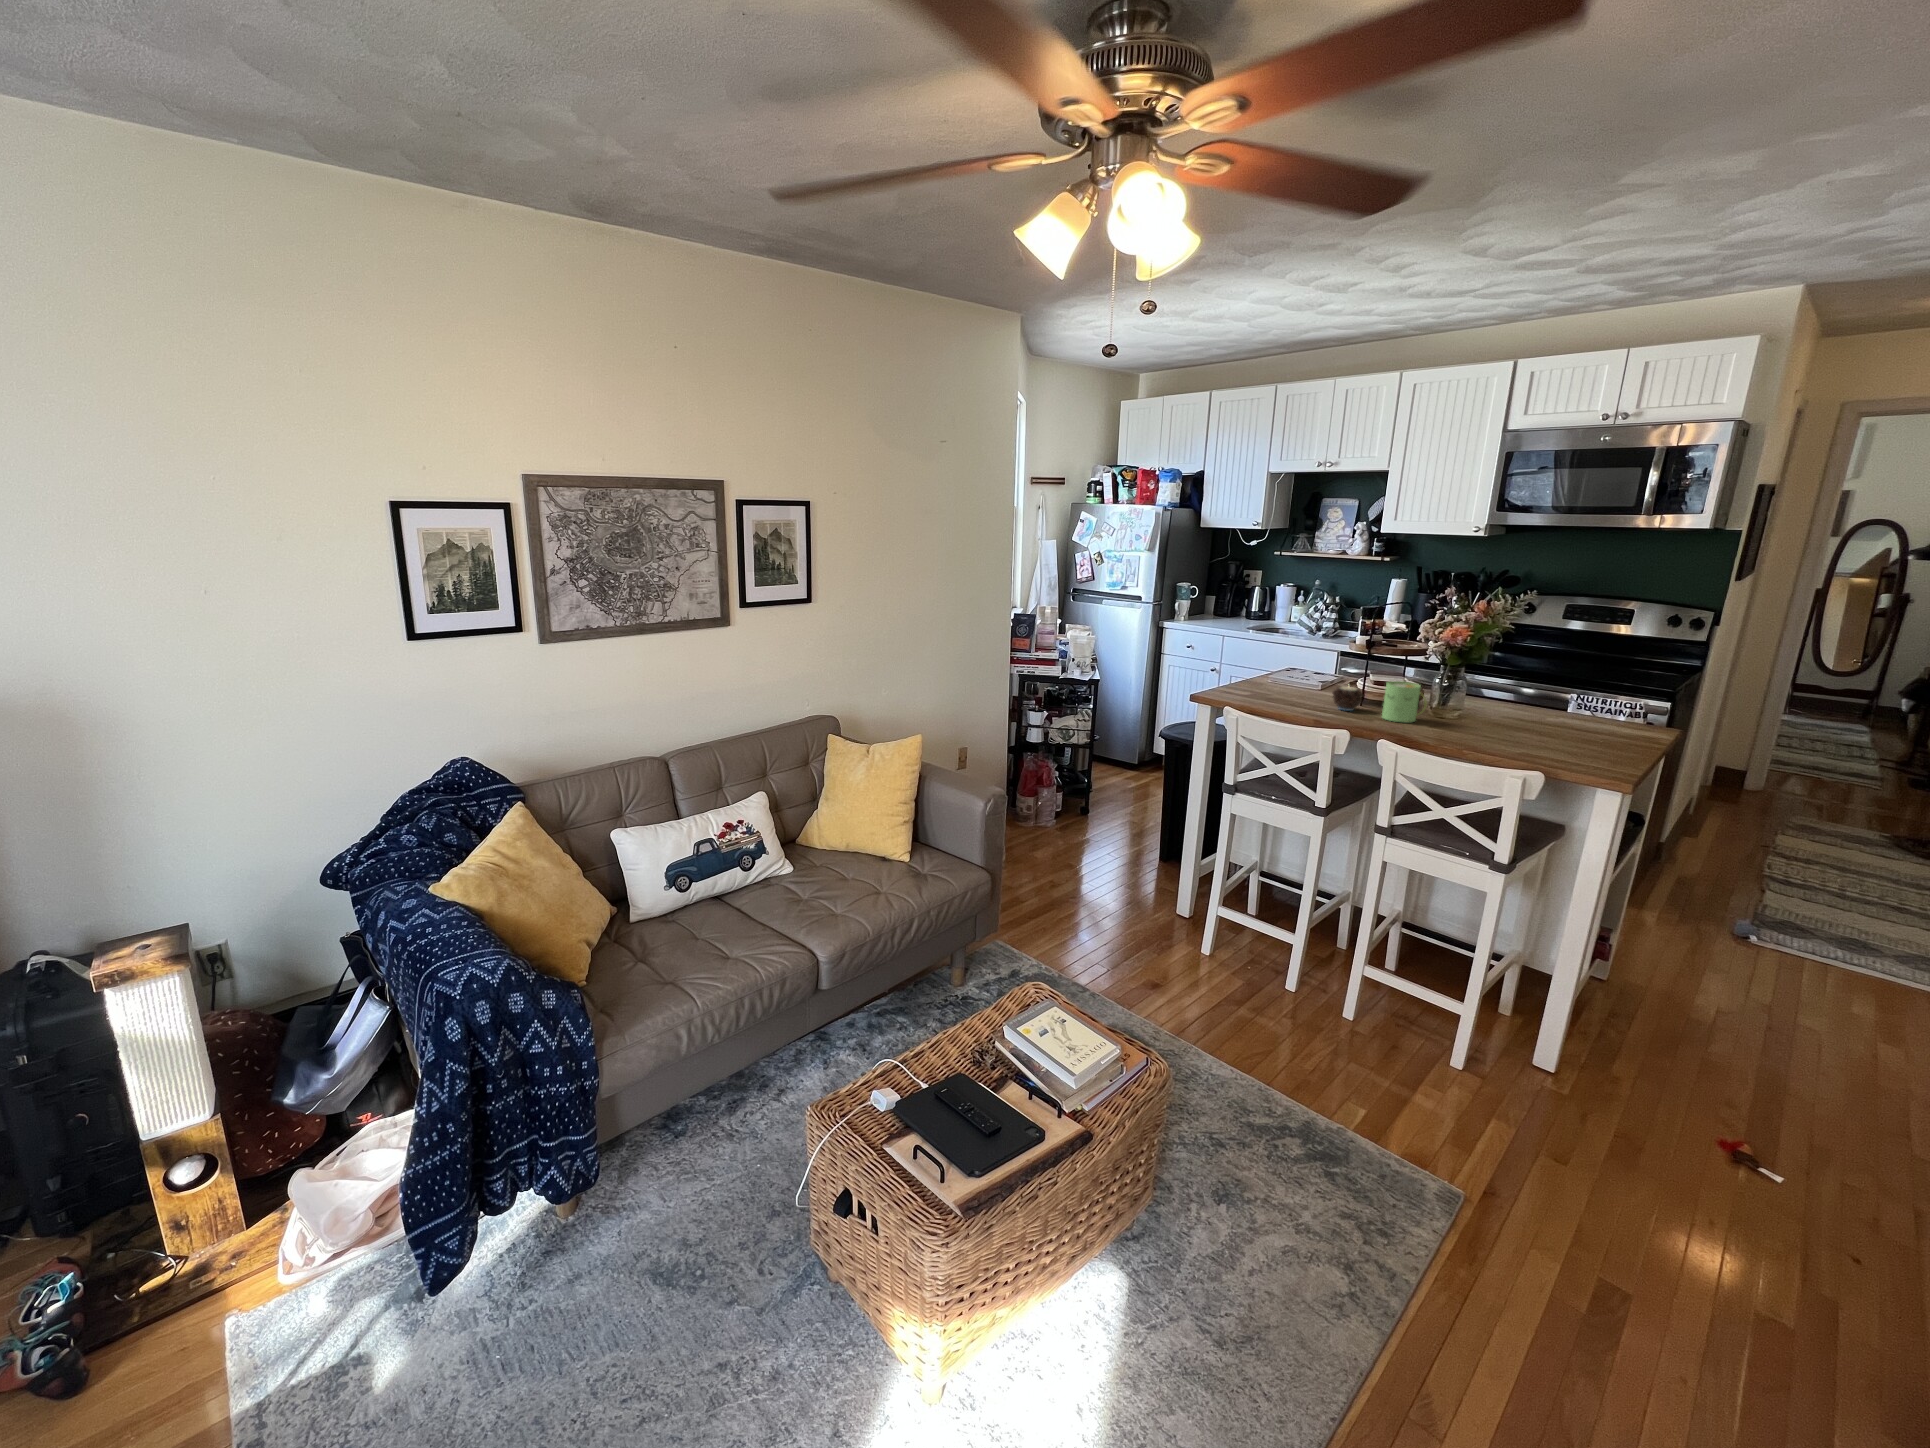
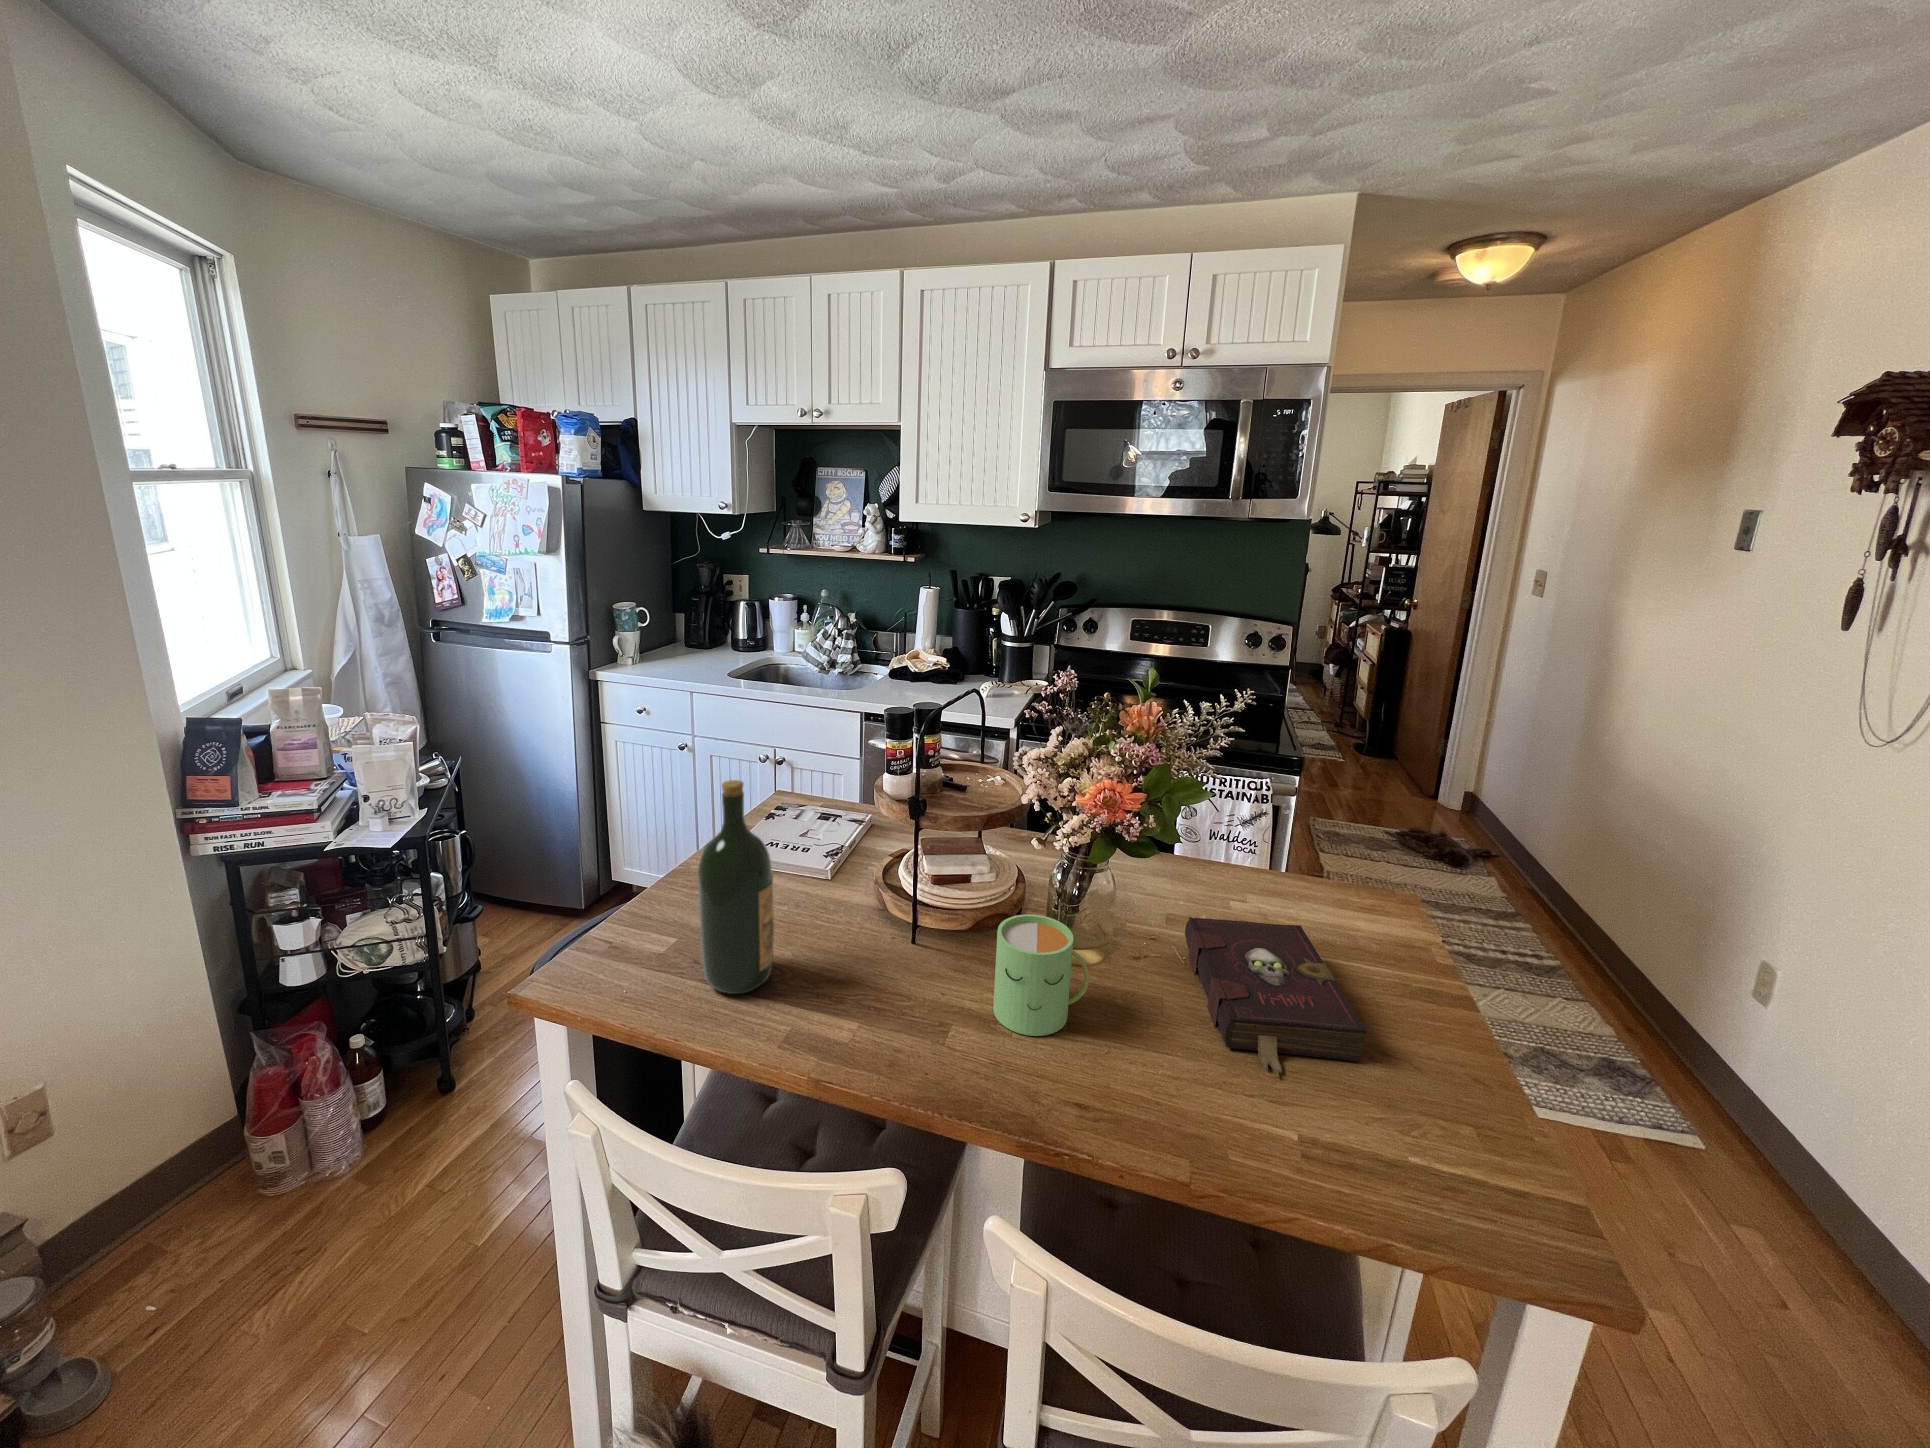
wine bottle: none [1258,619,1291,702] -> present [698,780,774,994]
candle: present [1332,686,1363,711] -> none [876,925,948,995]
book: none [1485,704,1556,742] -> present [1185,917,1367,1077]

